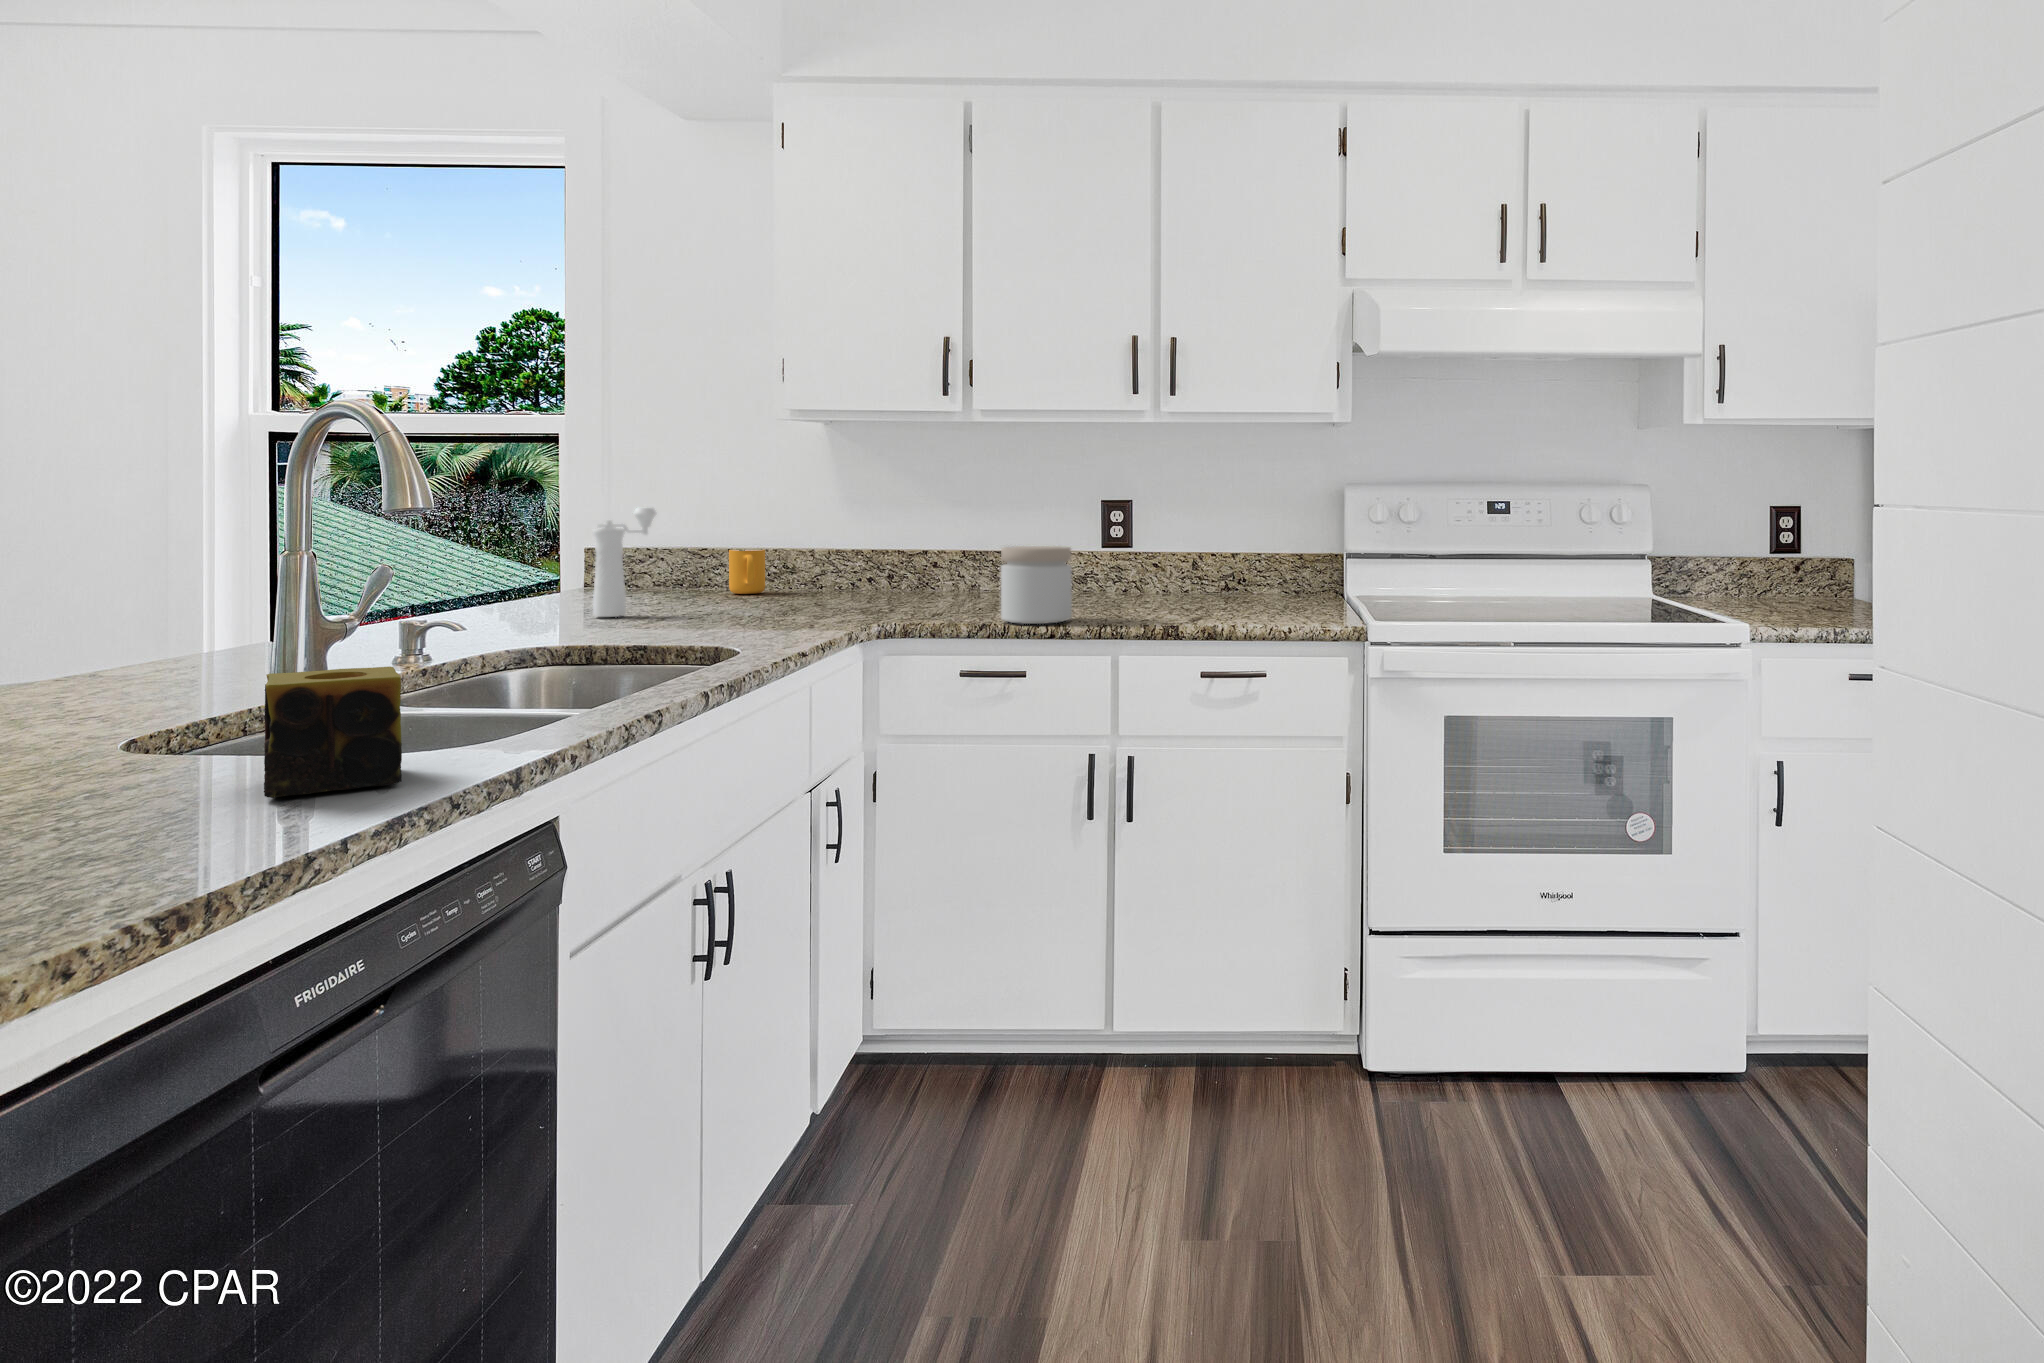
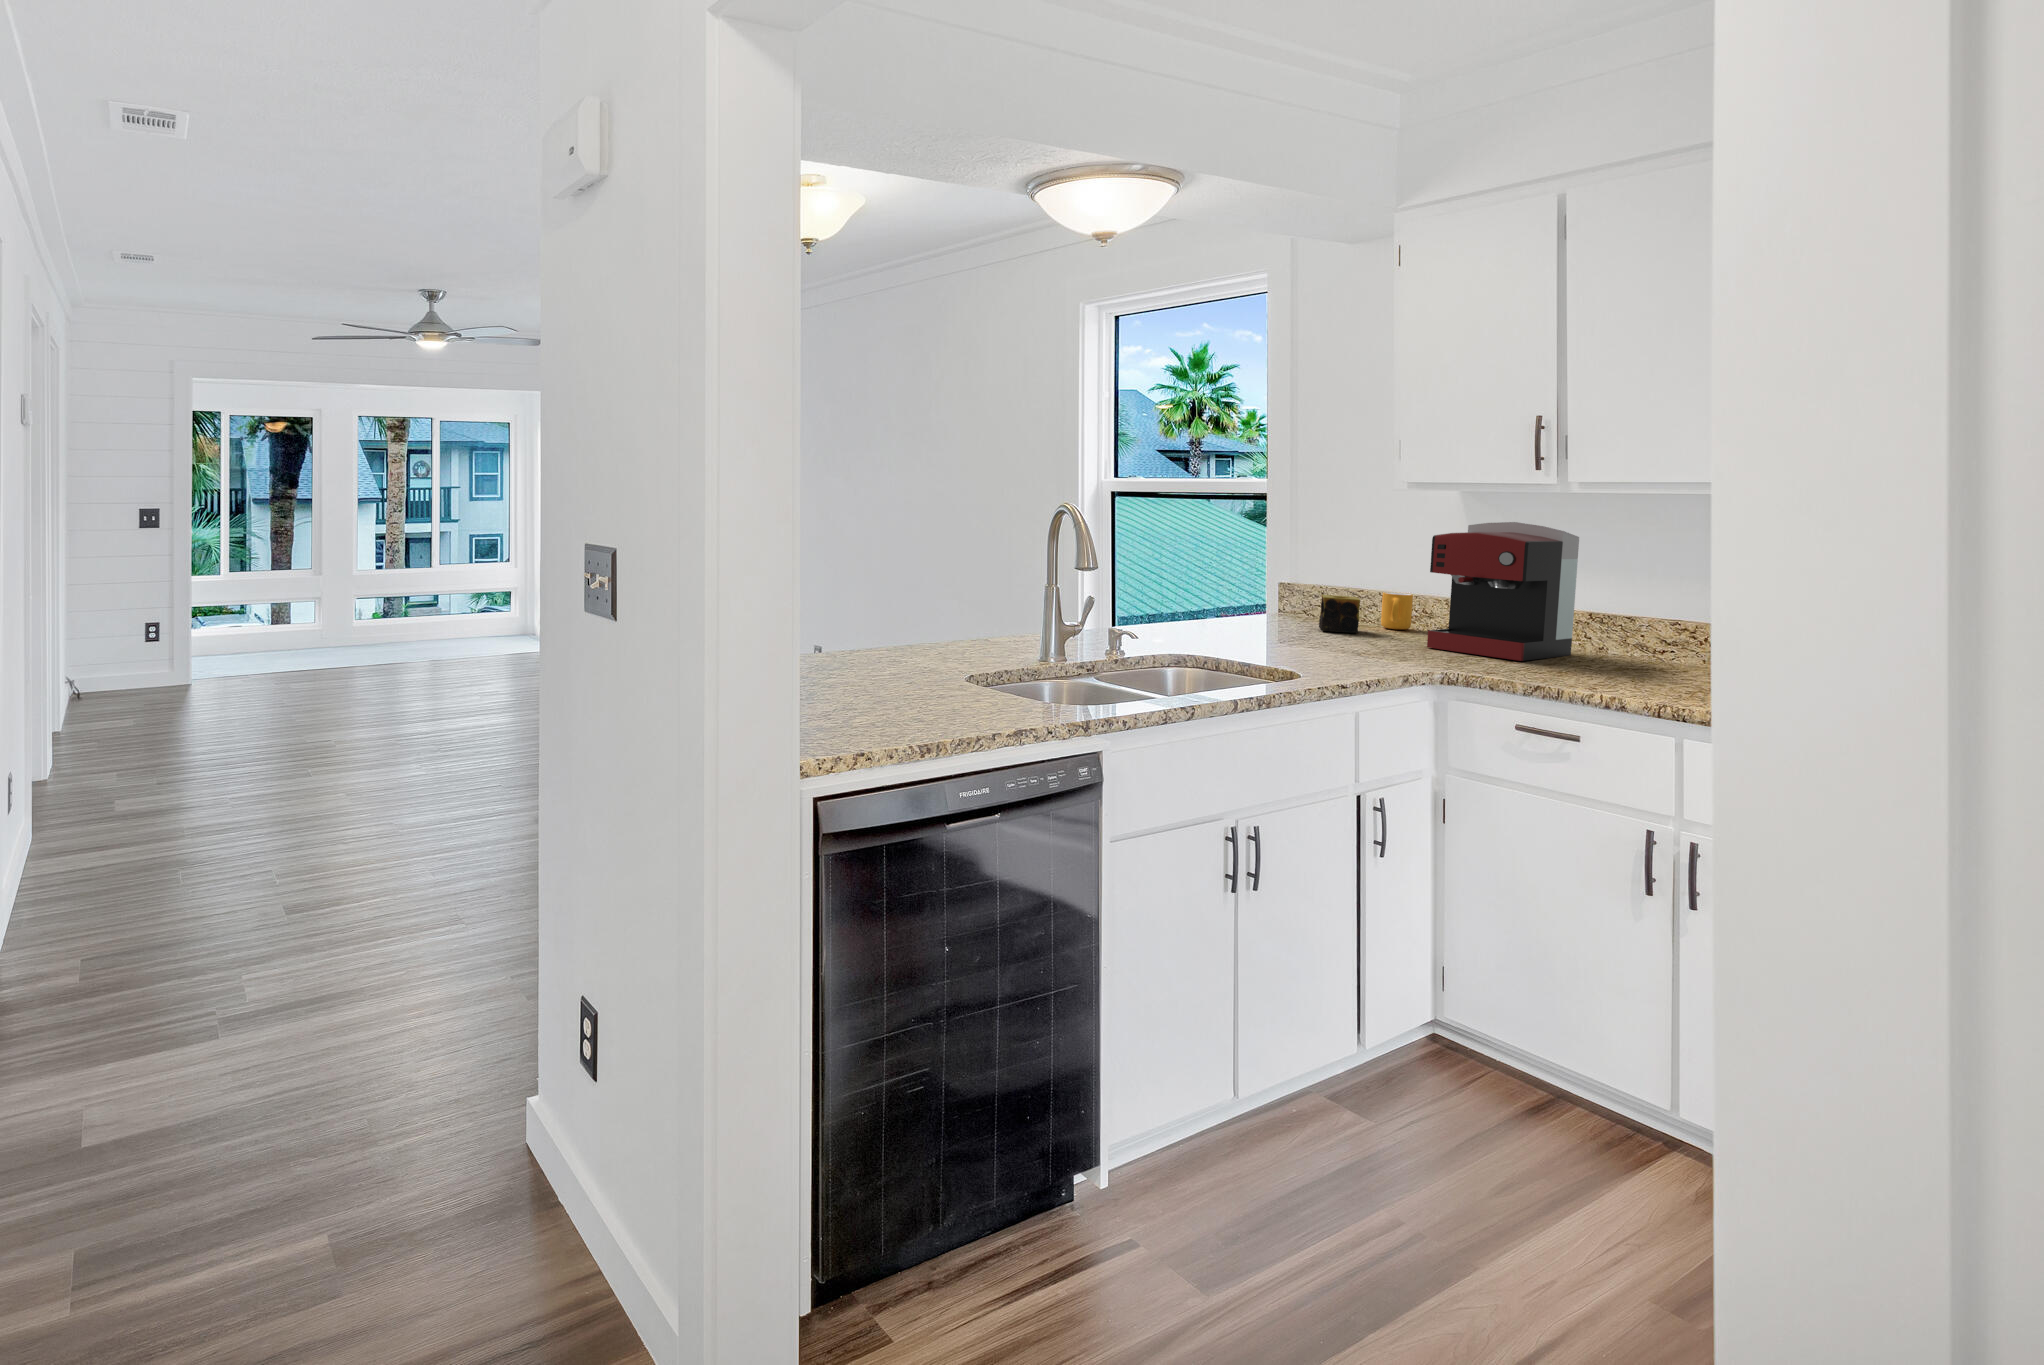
coffee maker: none [811,451,952,606] -> present [1427,522,1579,661]
pepper mill: present [593,507,656,617] -> none [1257,558,1312,636]
jar: present [1001,546,1072,624] -> none [1564,620,1643,695]
candle: present [264,667,402,798] -> present [1319,595,1360,633]

